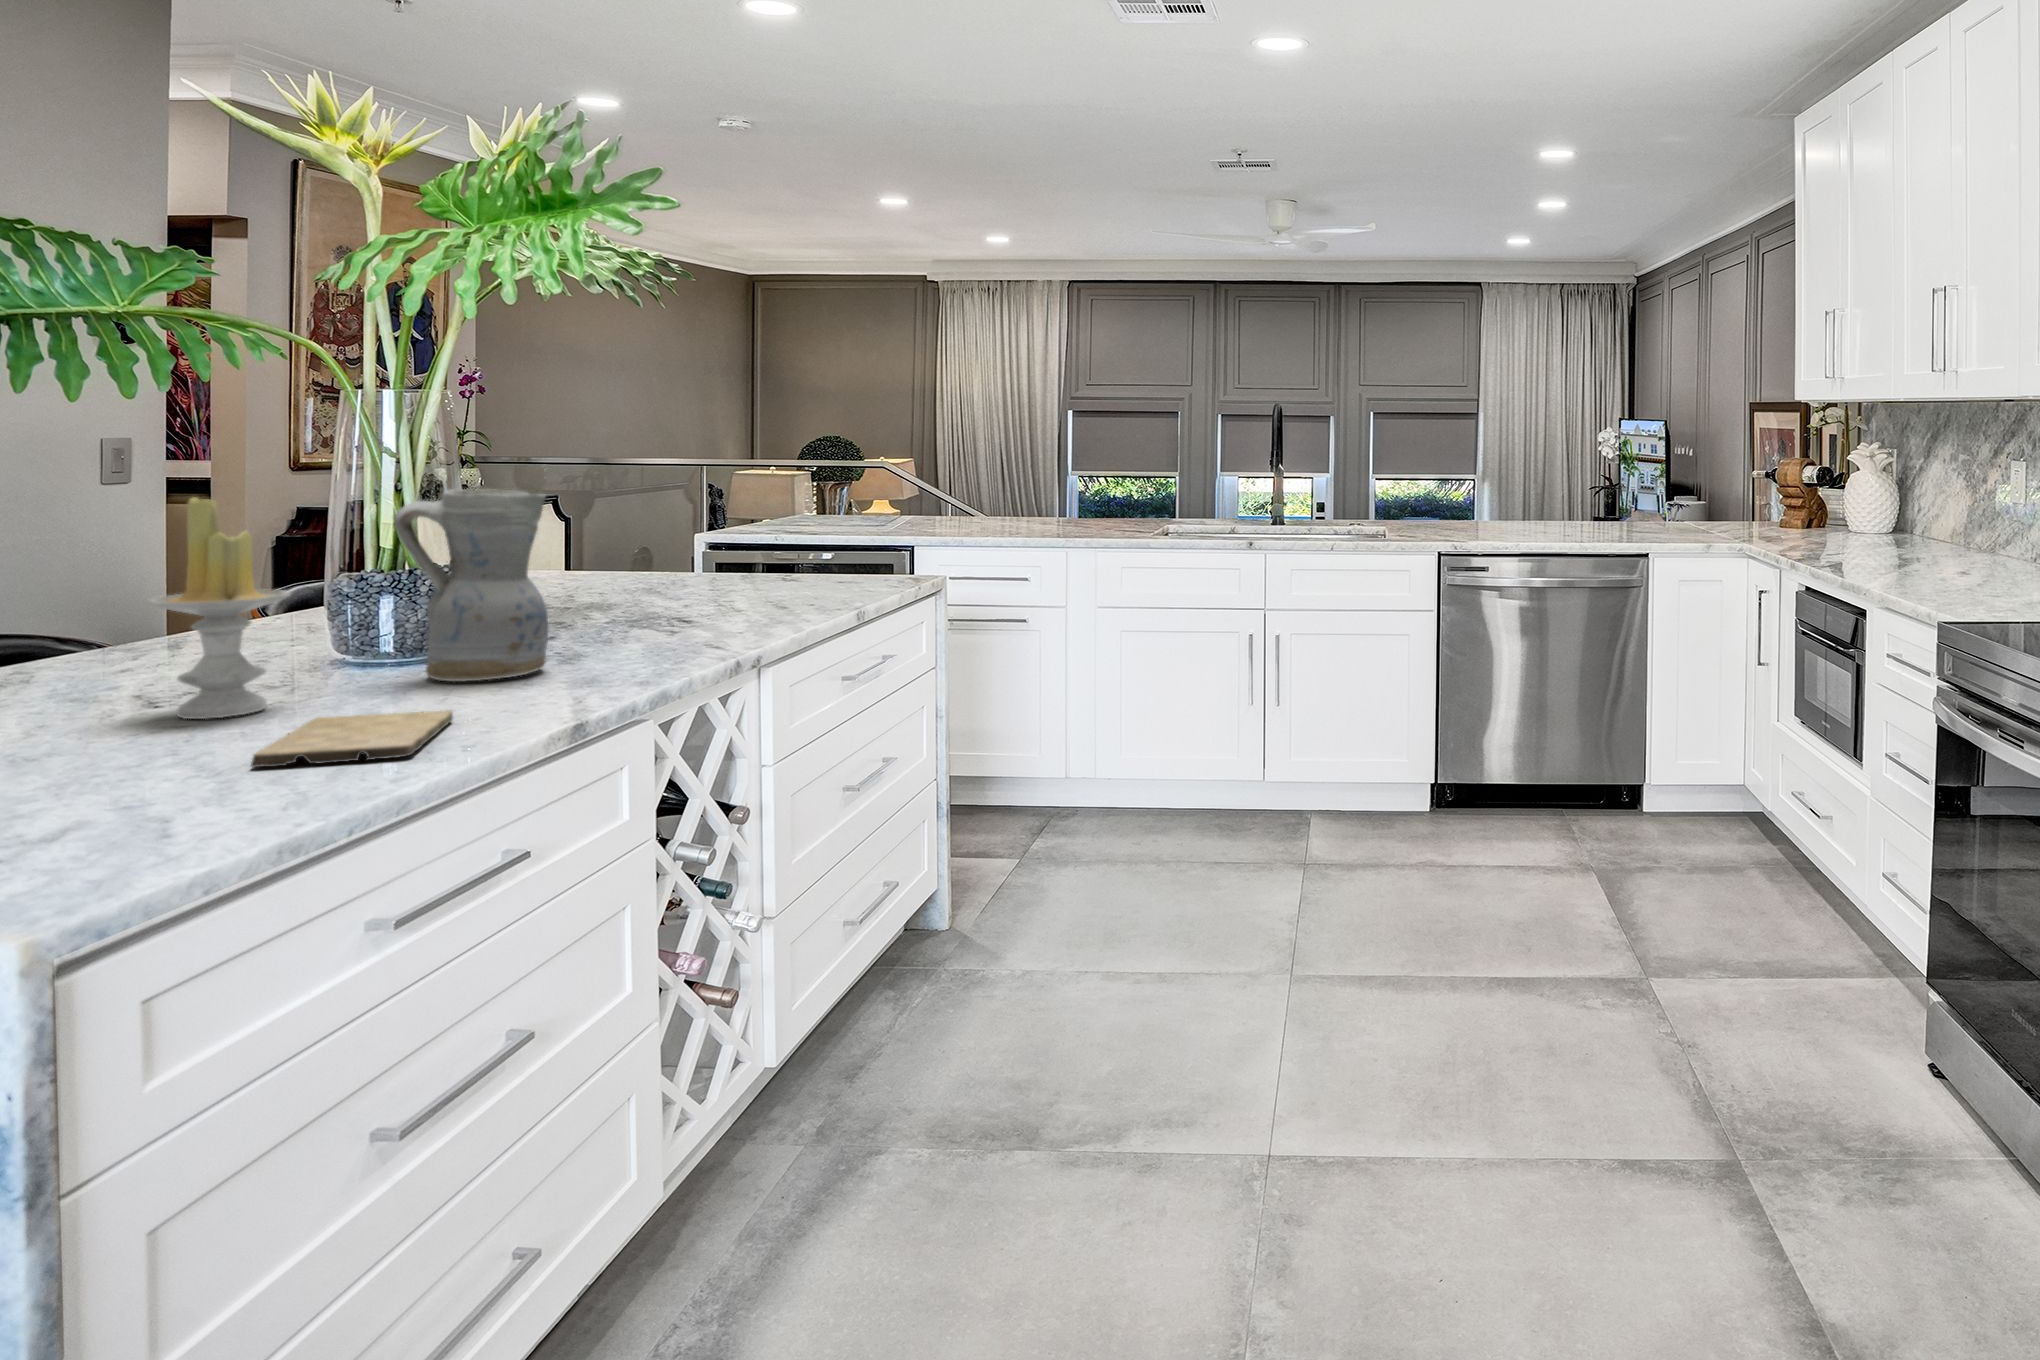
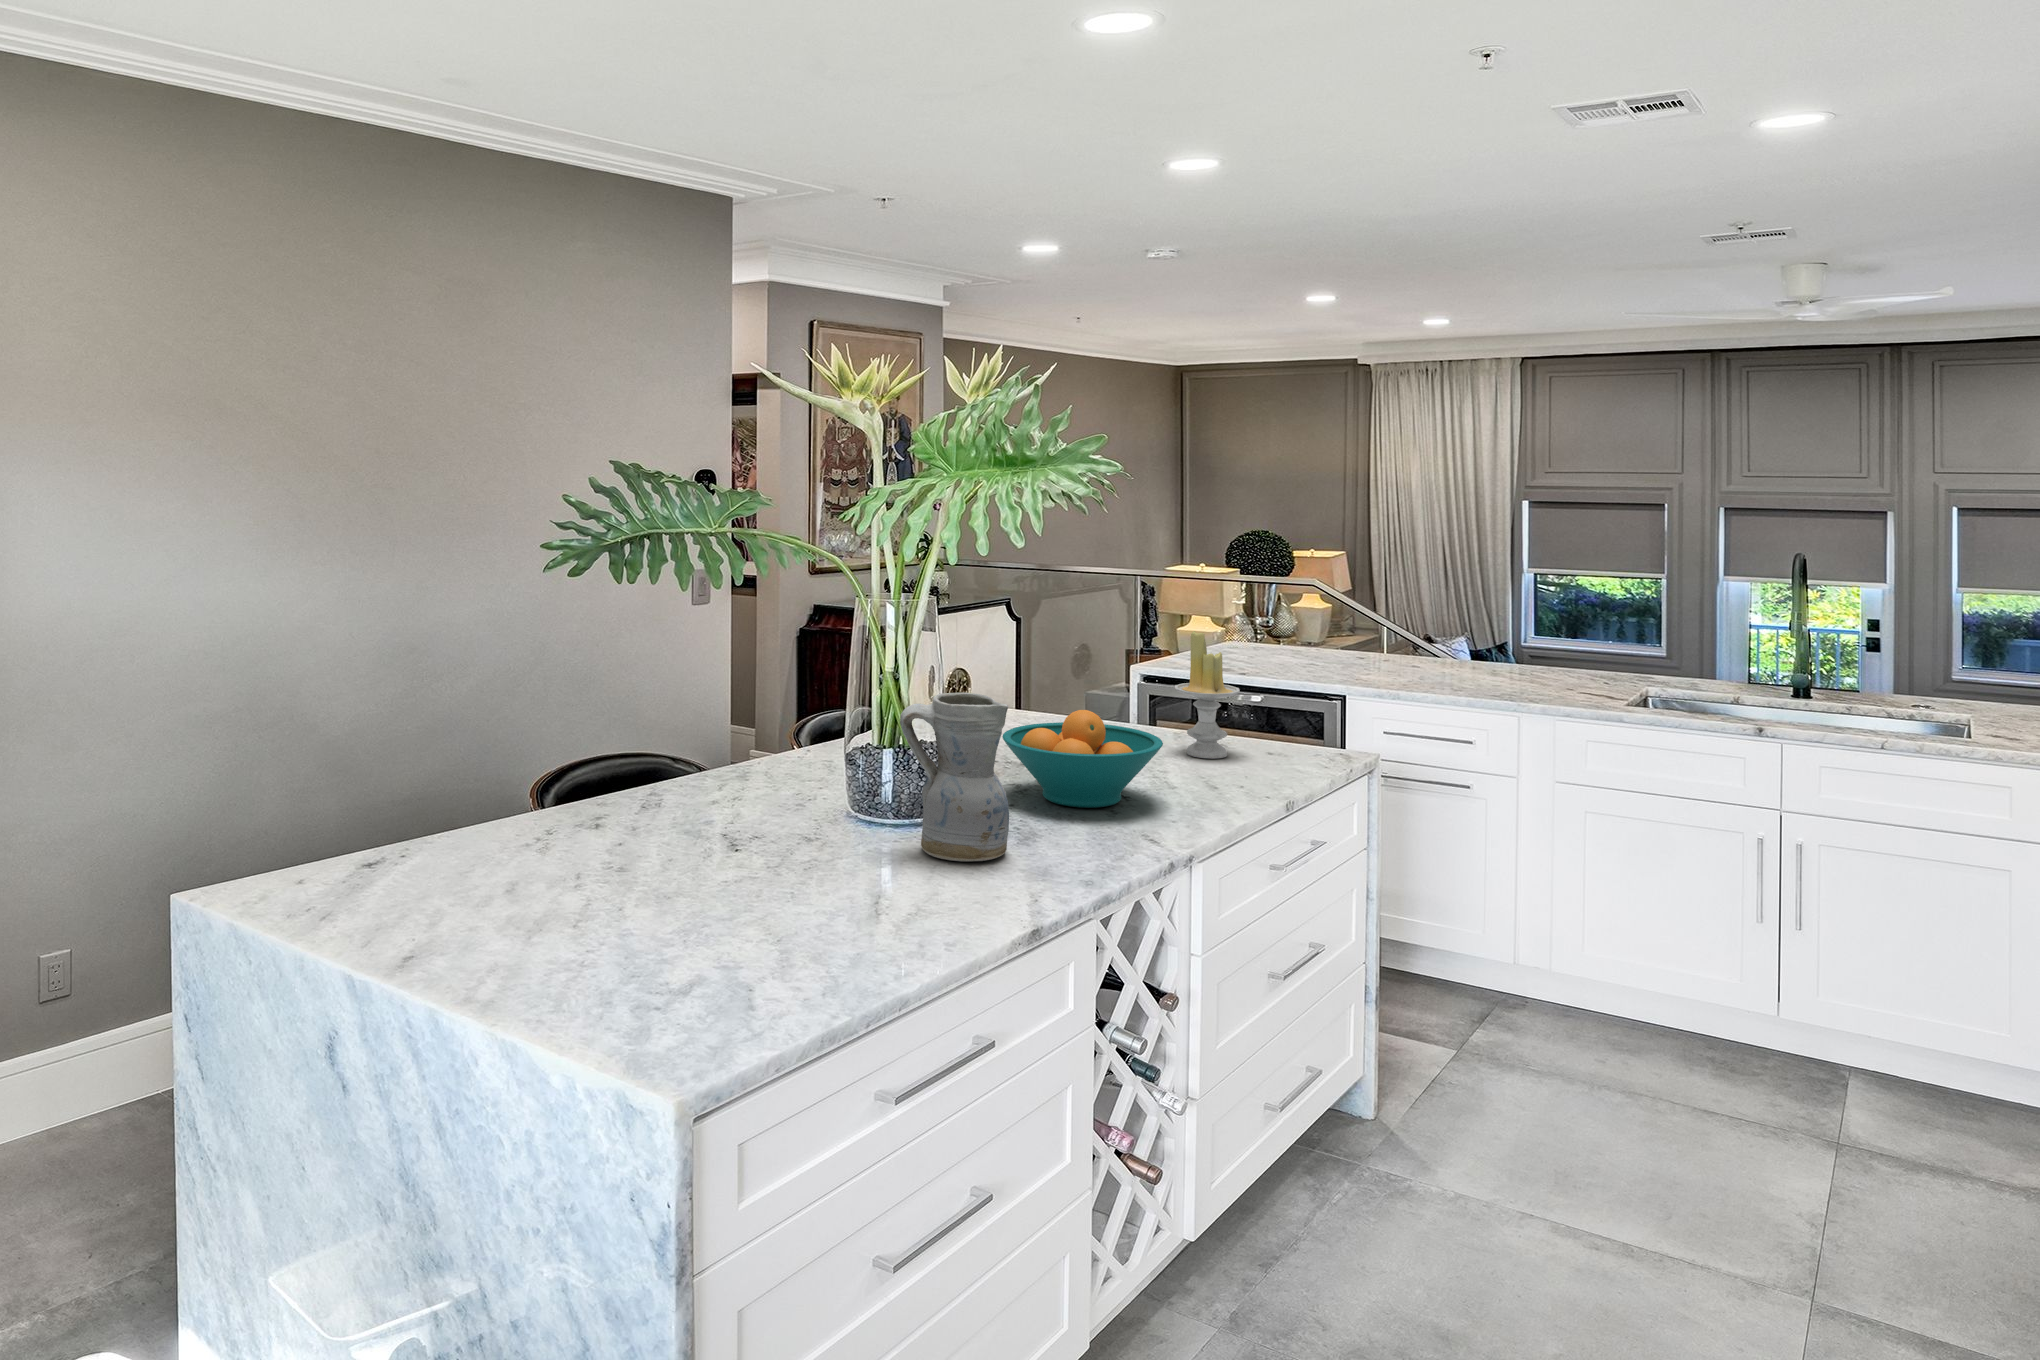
candle: present [147,497,291,719] -> present [1175,631,1240,759]
fruit bowl: none [549,530,740,632] -> present [1002,710,1163,808]
cutting board: present [251,710,453,767] -> none [828,896,949,957]

